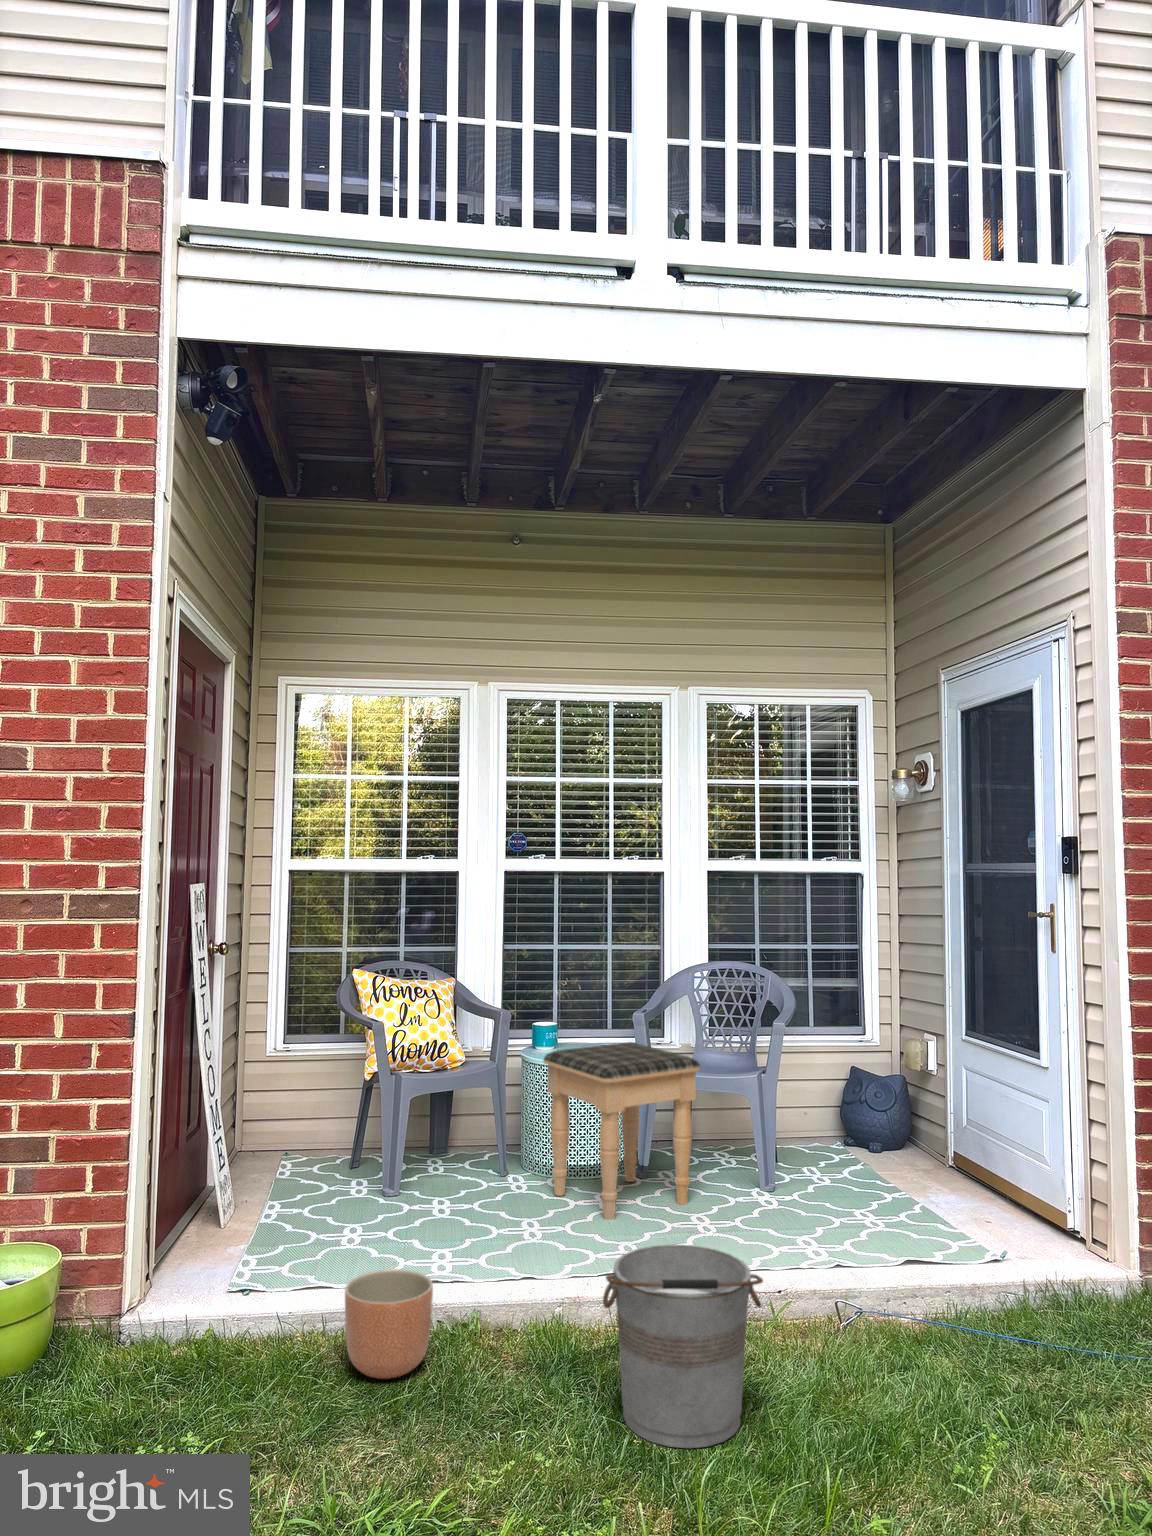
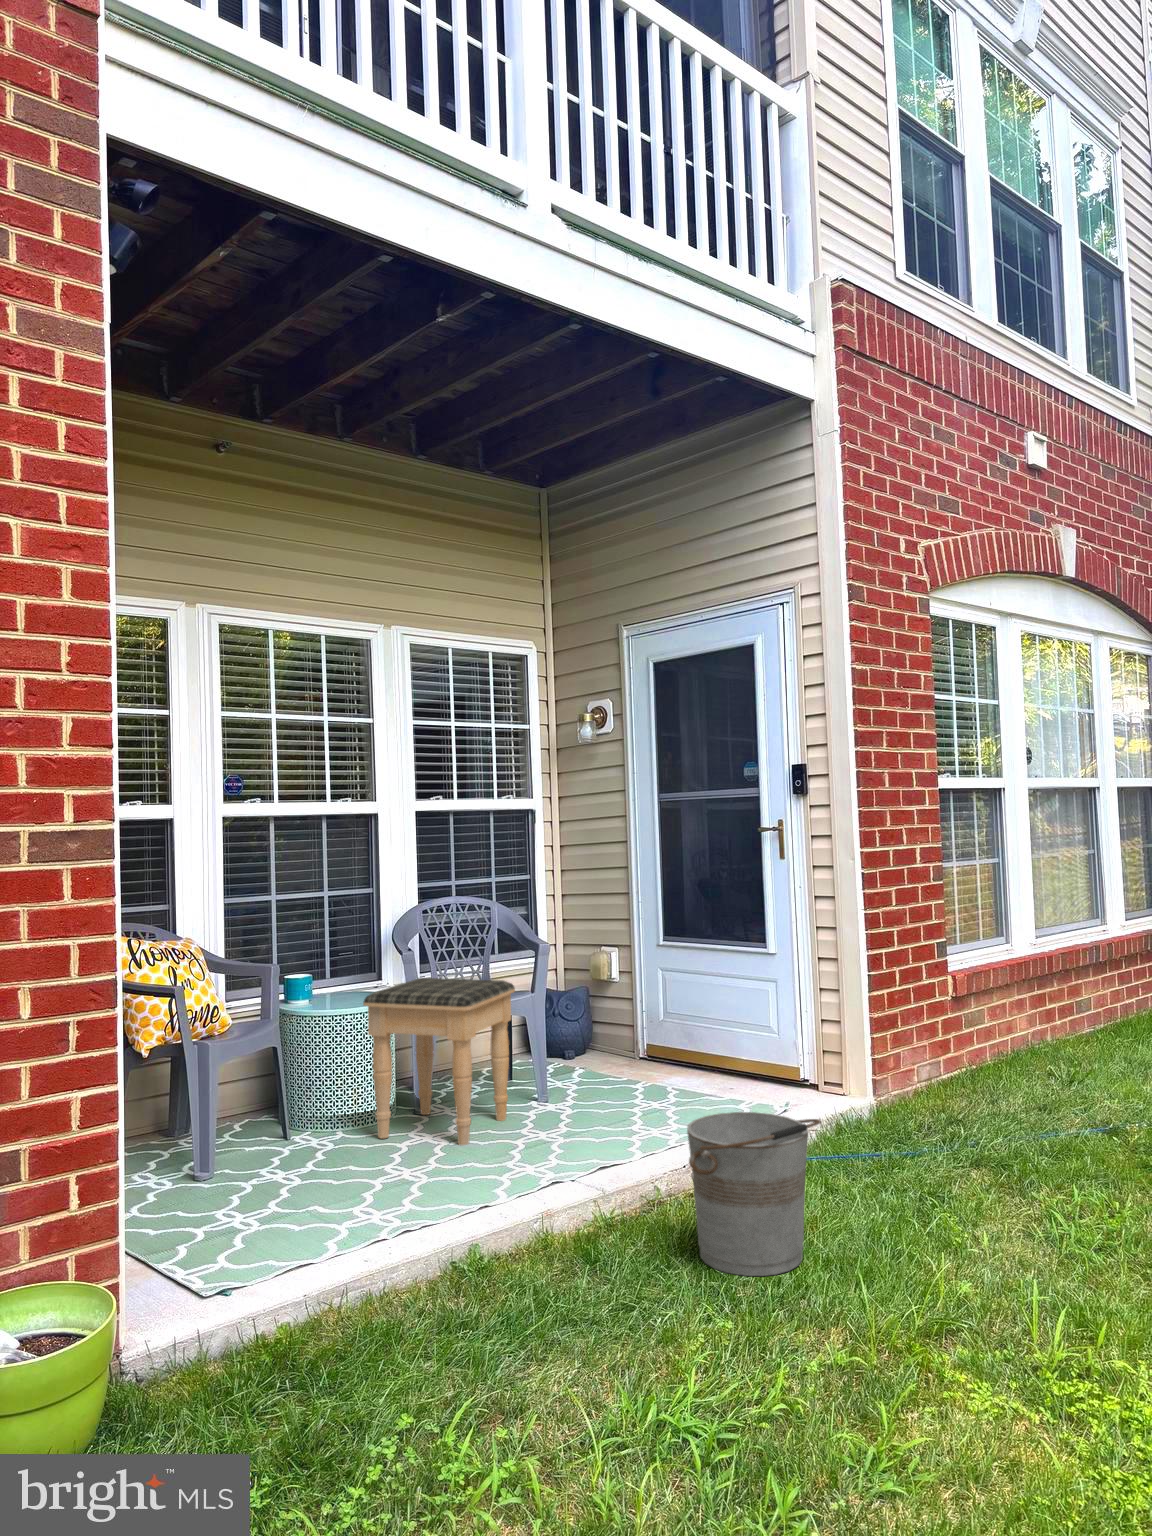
planter: present [345,1269,433,1379] -> none [432,1201,522,1311]

